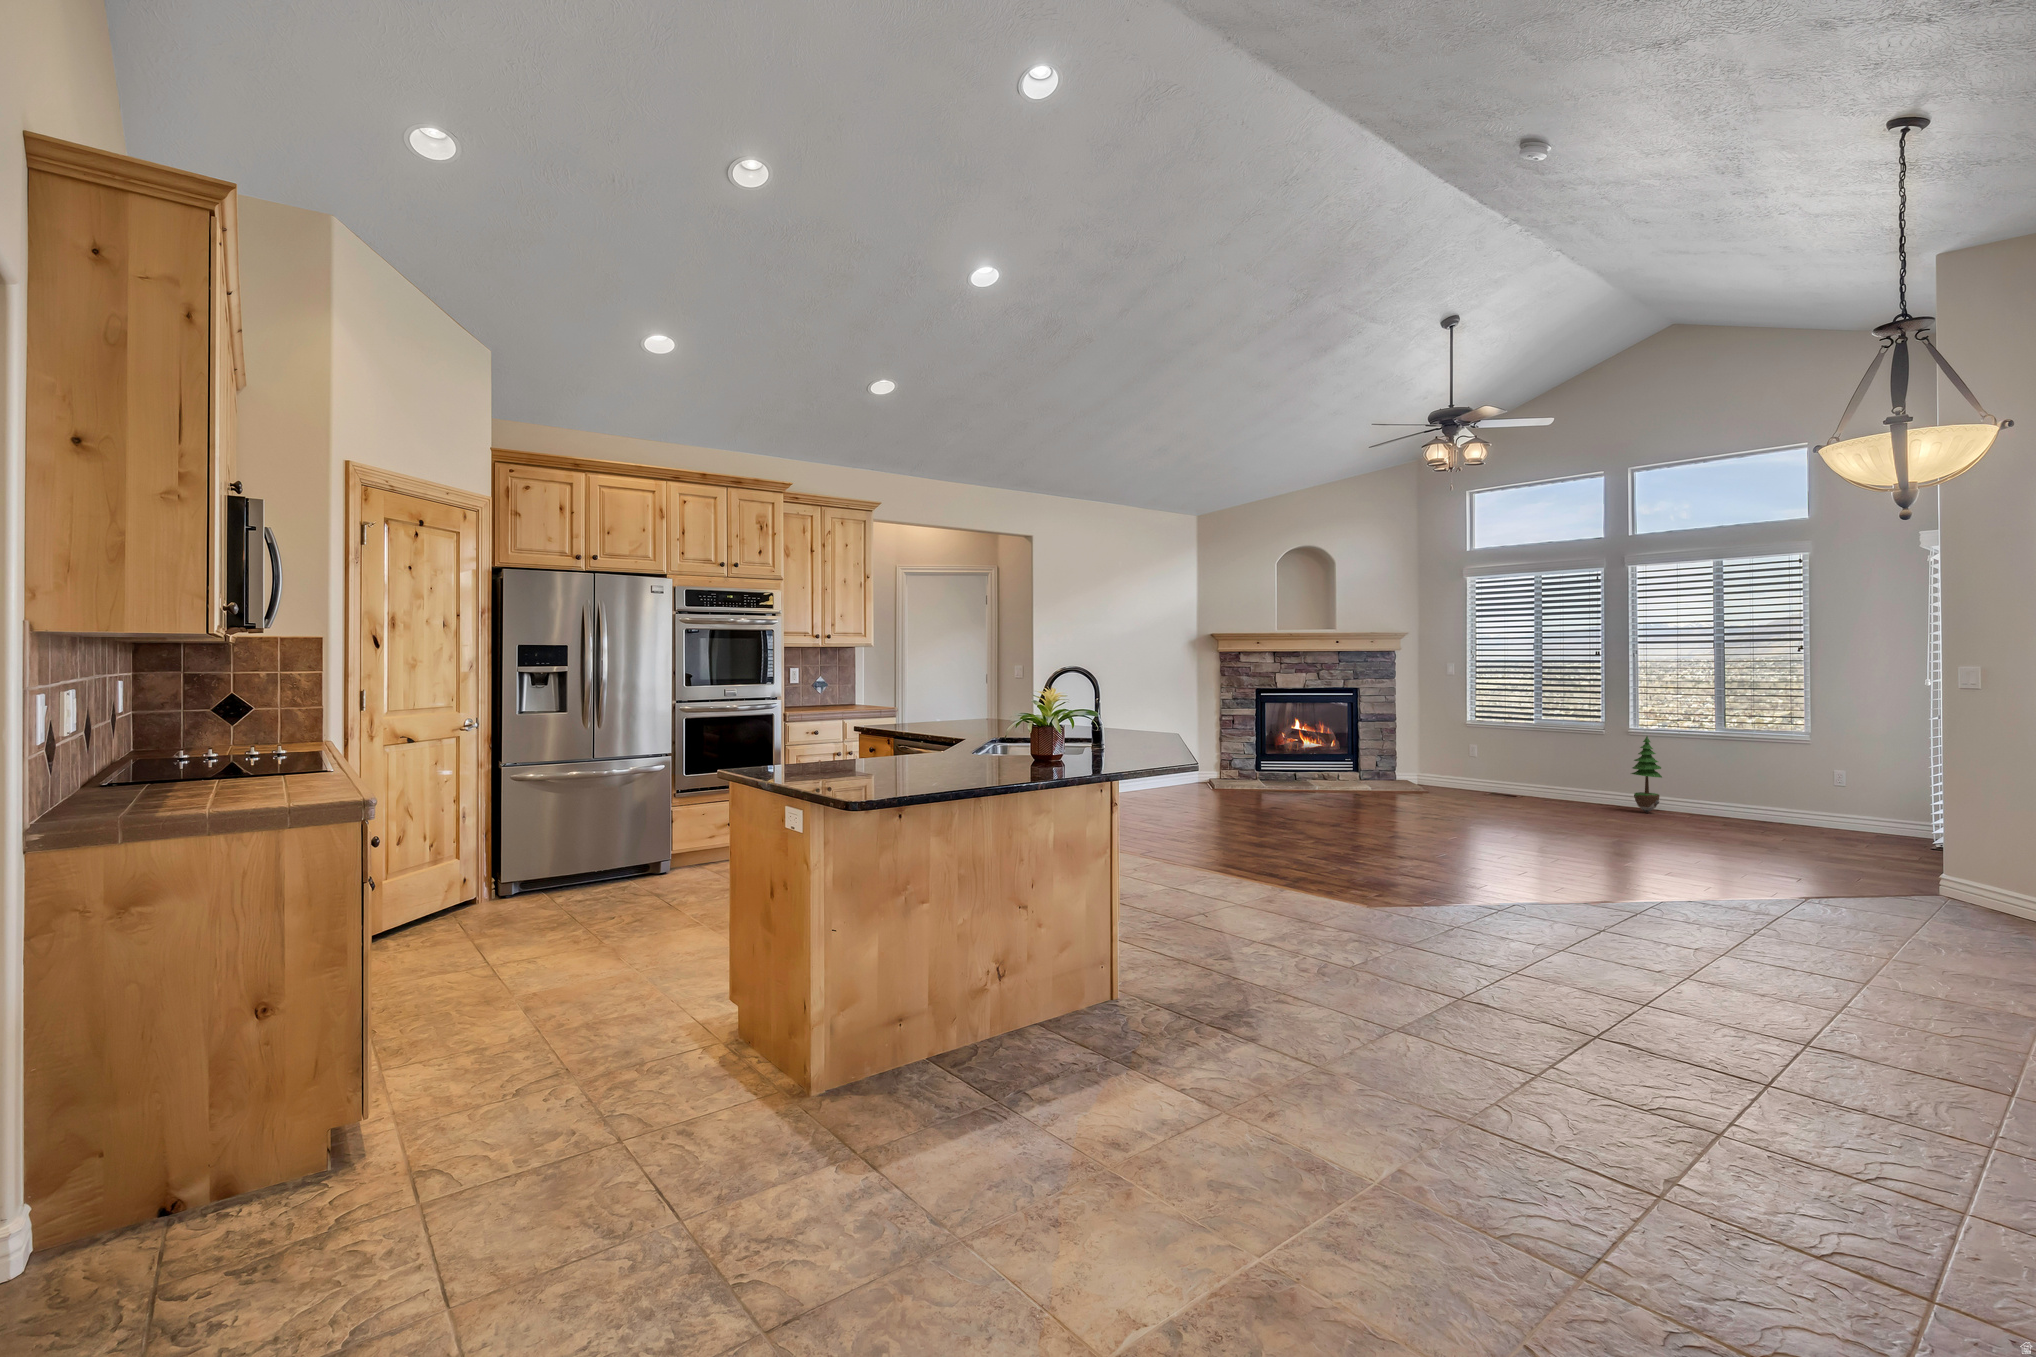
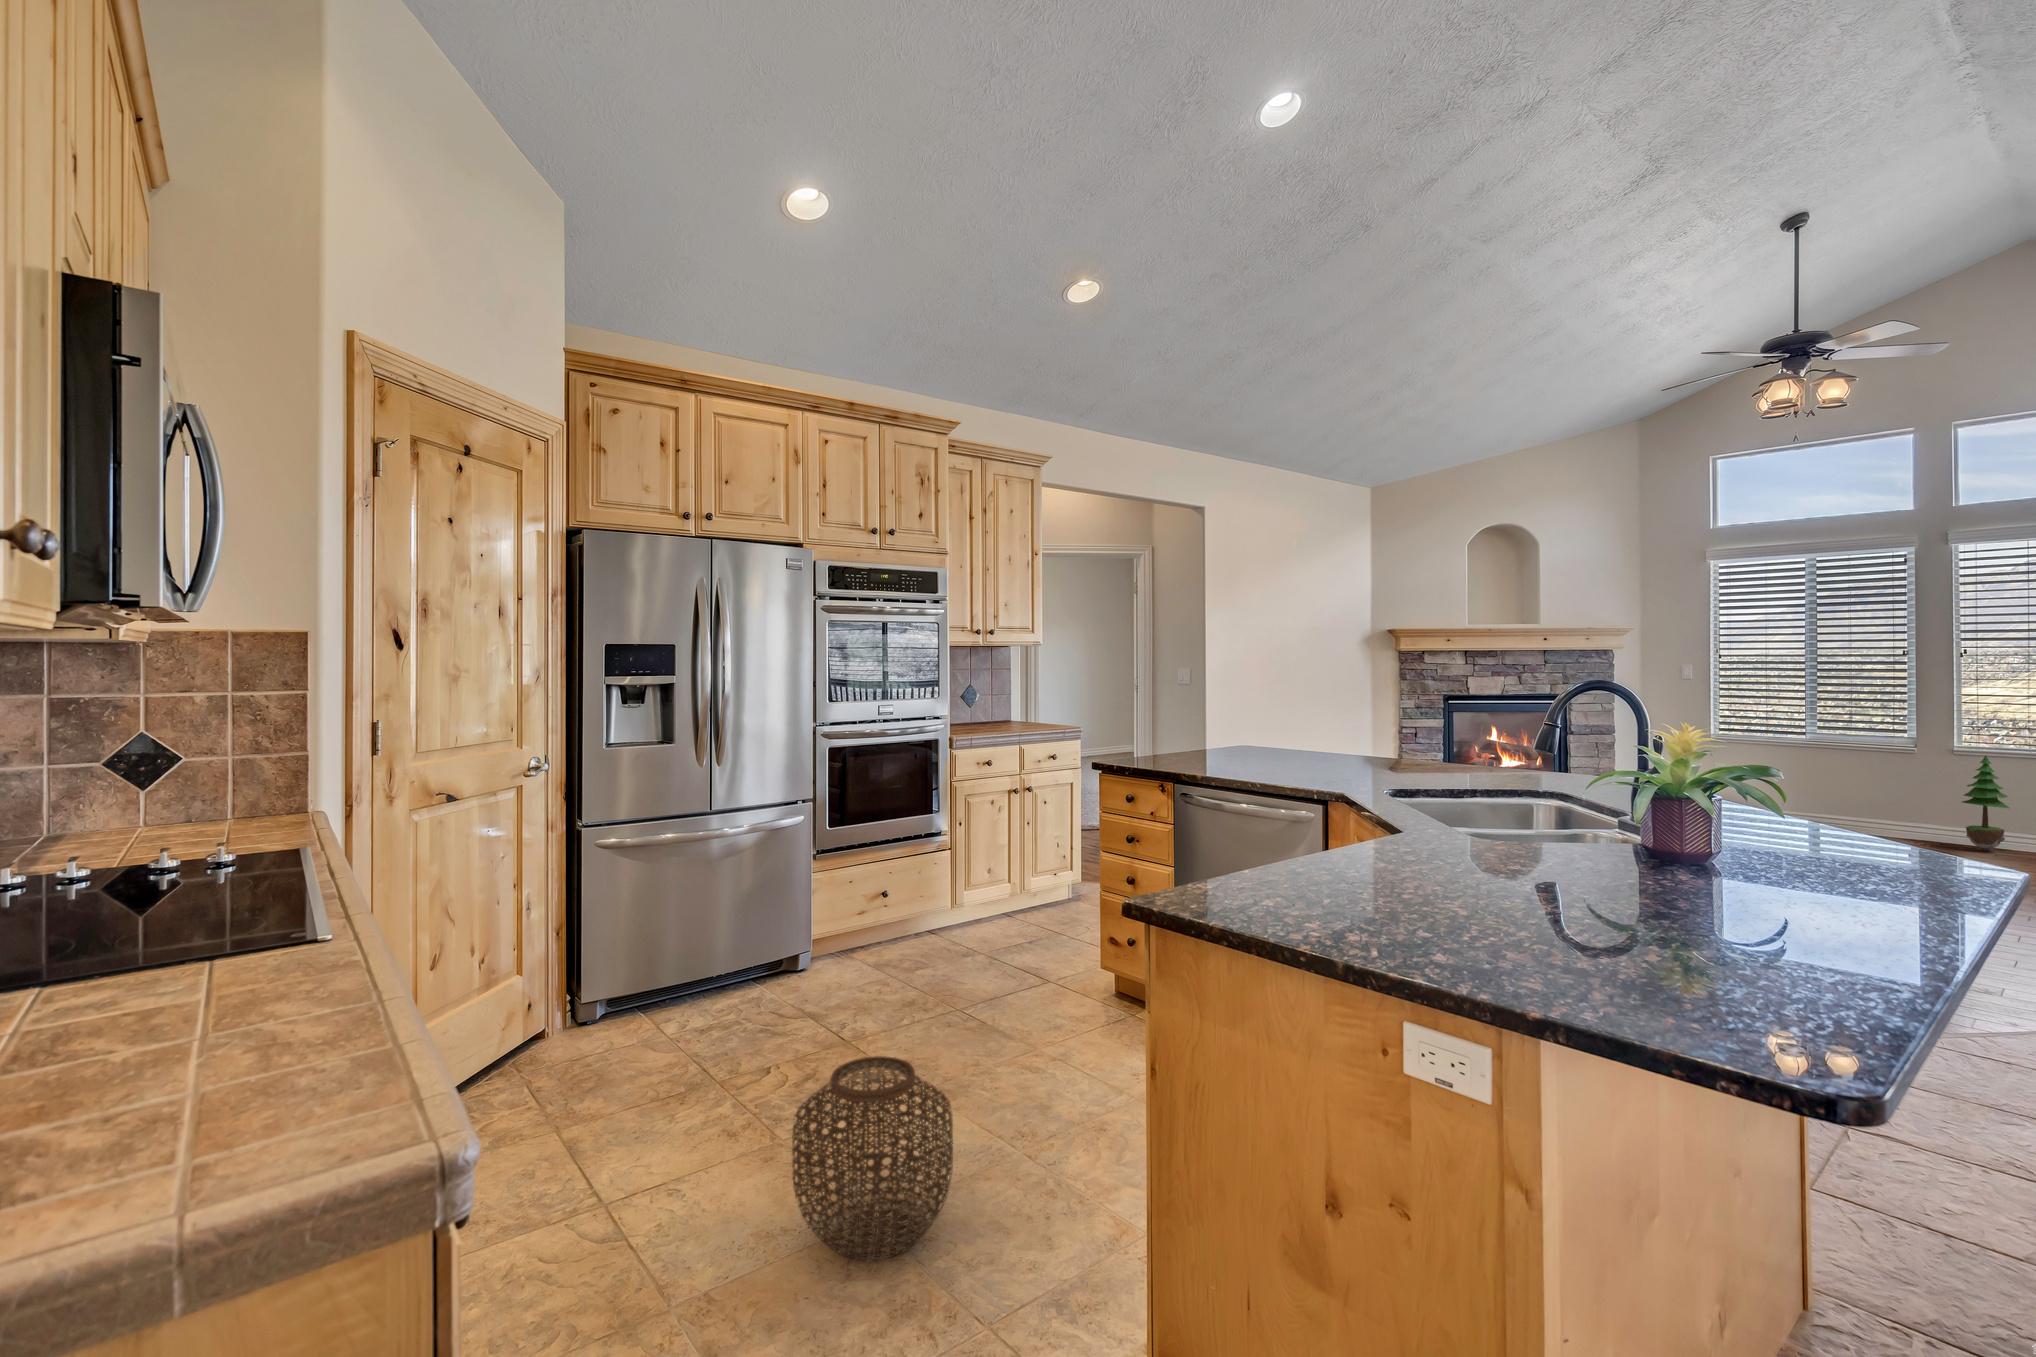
woven basket: none [594,883,690,989] -> present [792,1056,953,1260]

